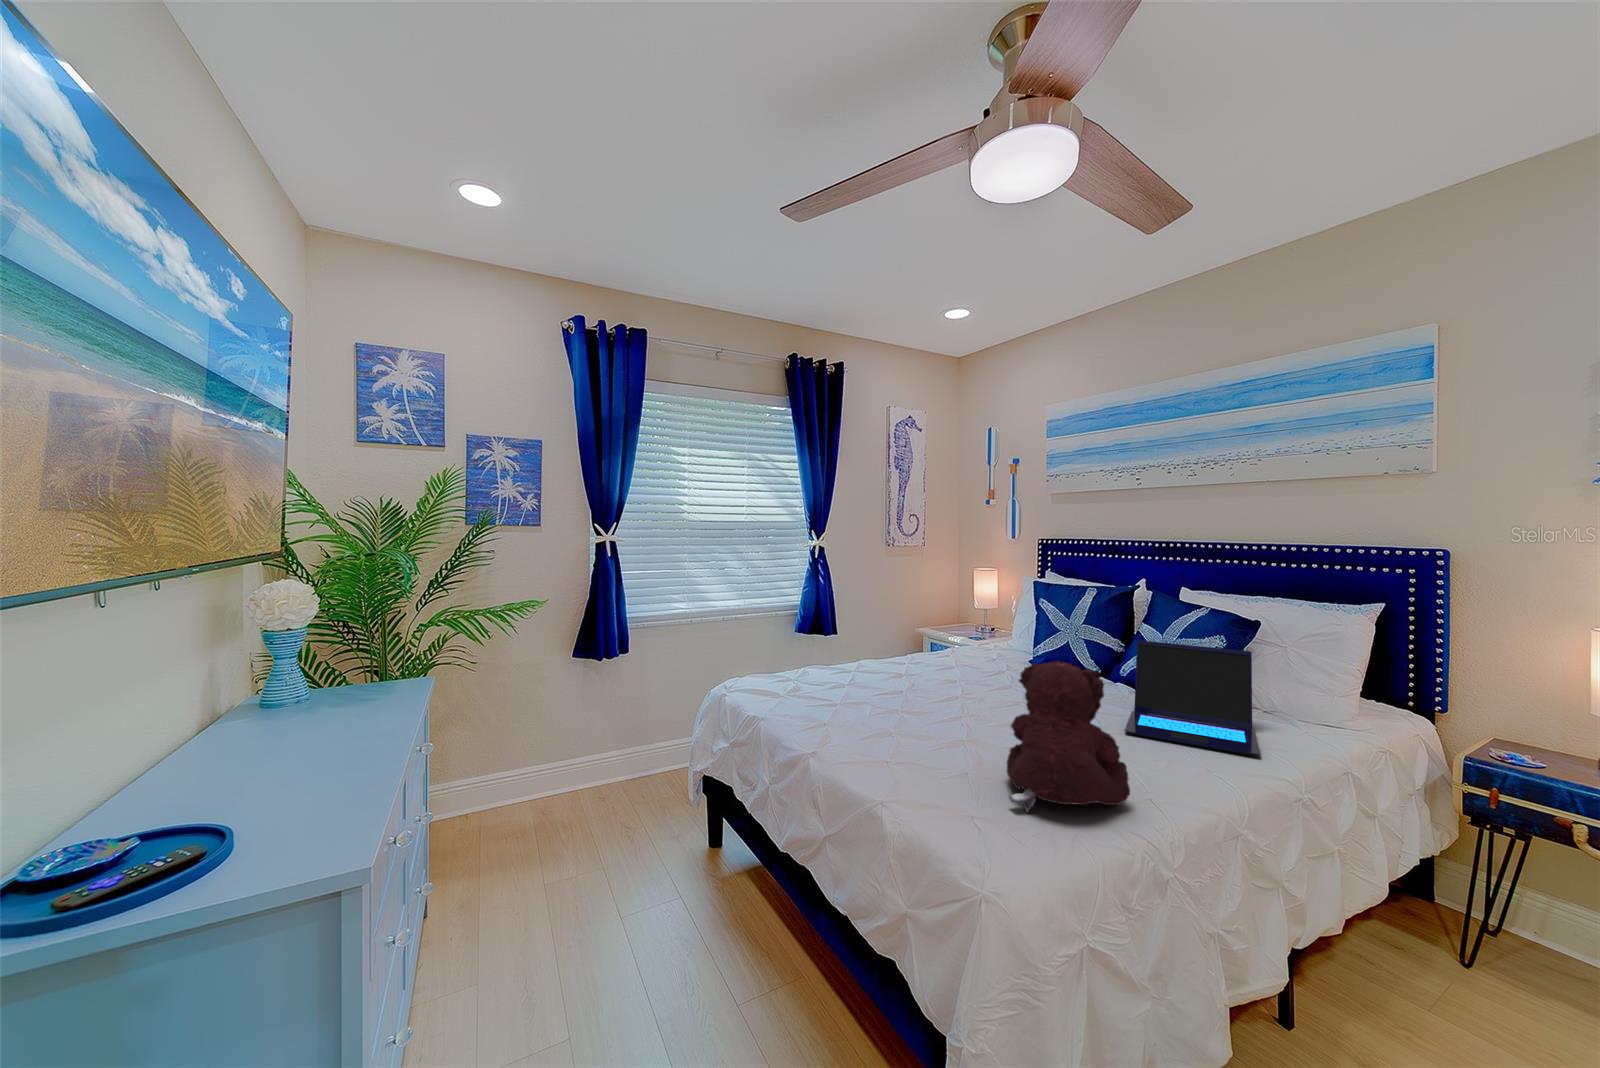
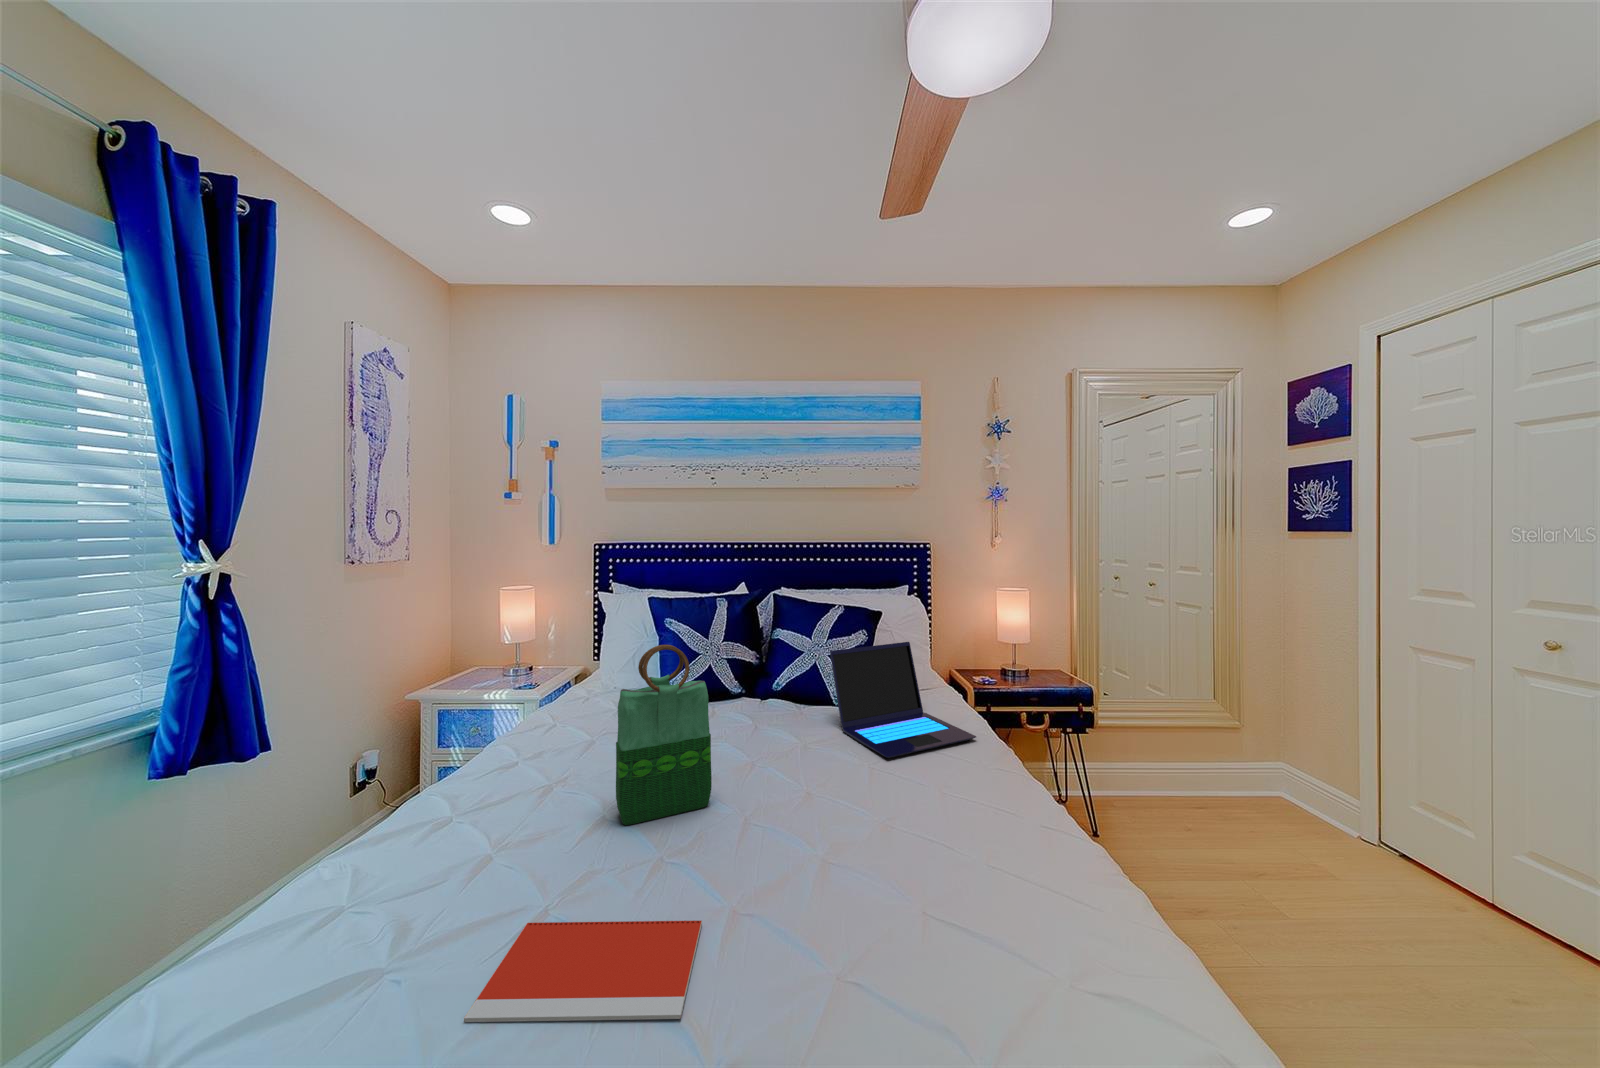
tote bag: none [906,597,965,705] -> present [616,645,712,825]
teddy bear: present [1007,661,1130,812] -> none [957,708,1111,942]
notebook: none [788,703,880,738] -> present [464,921,702,1022]

